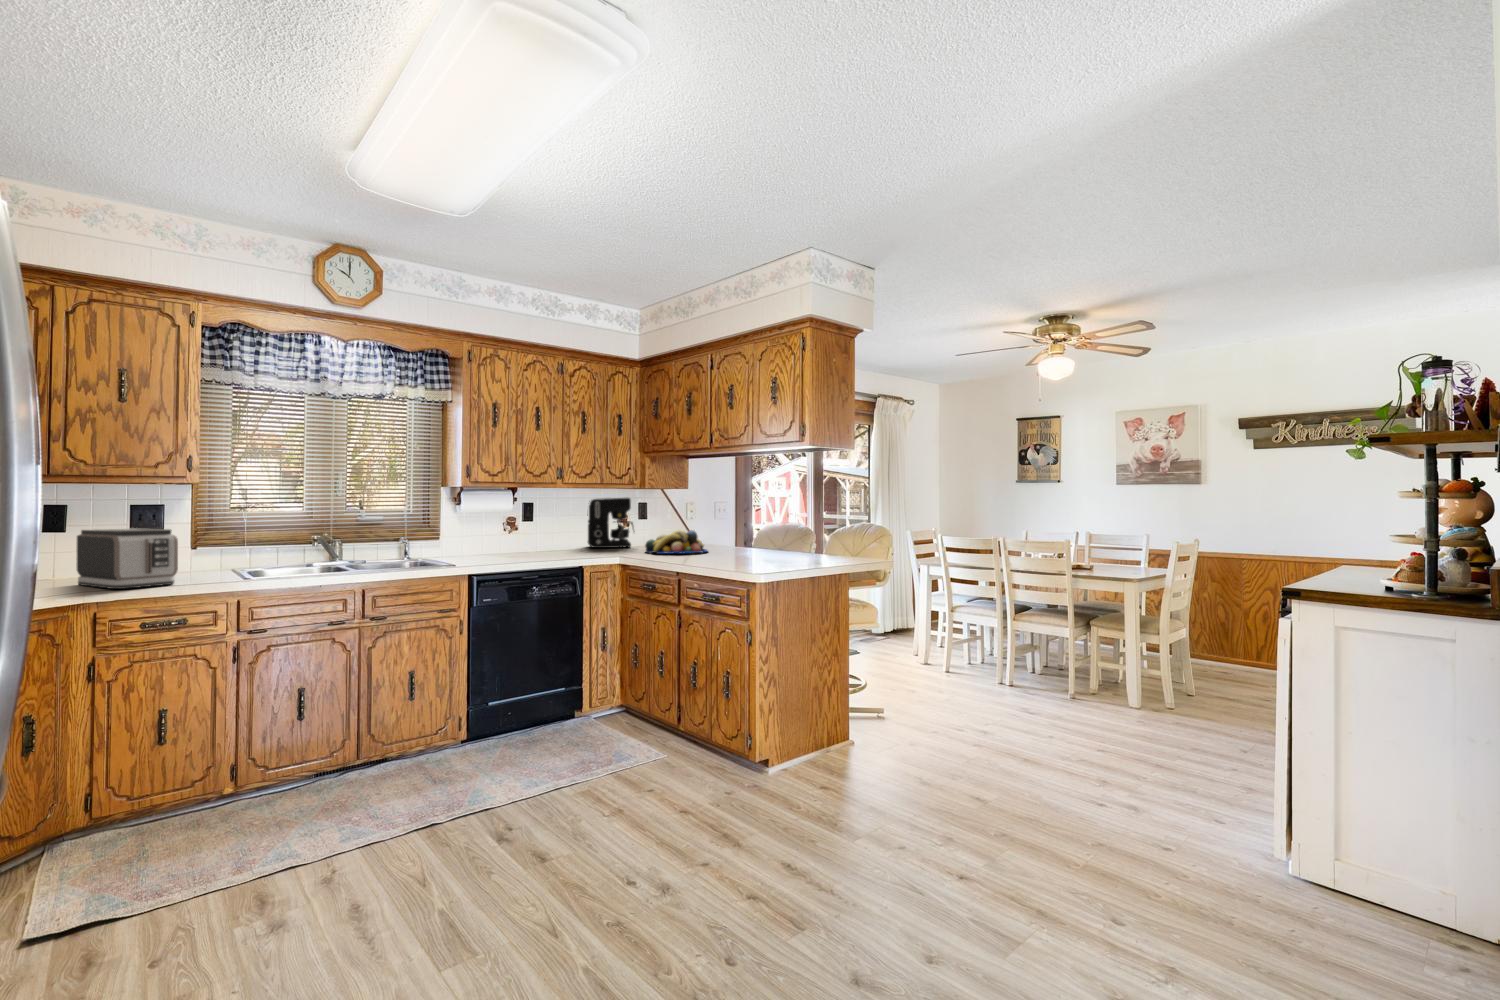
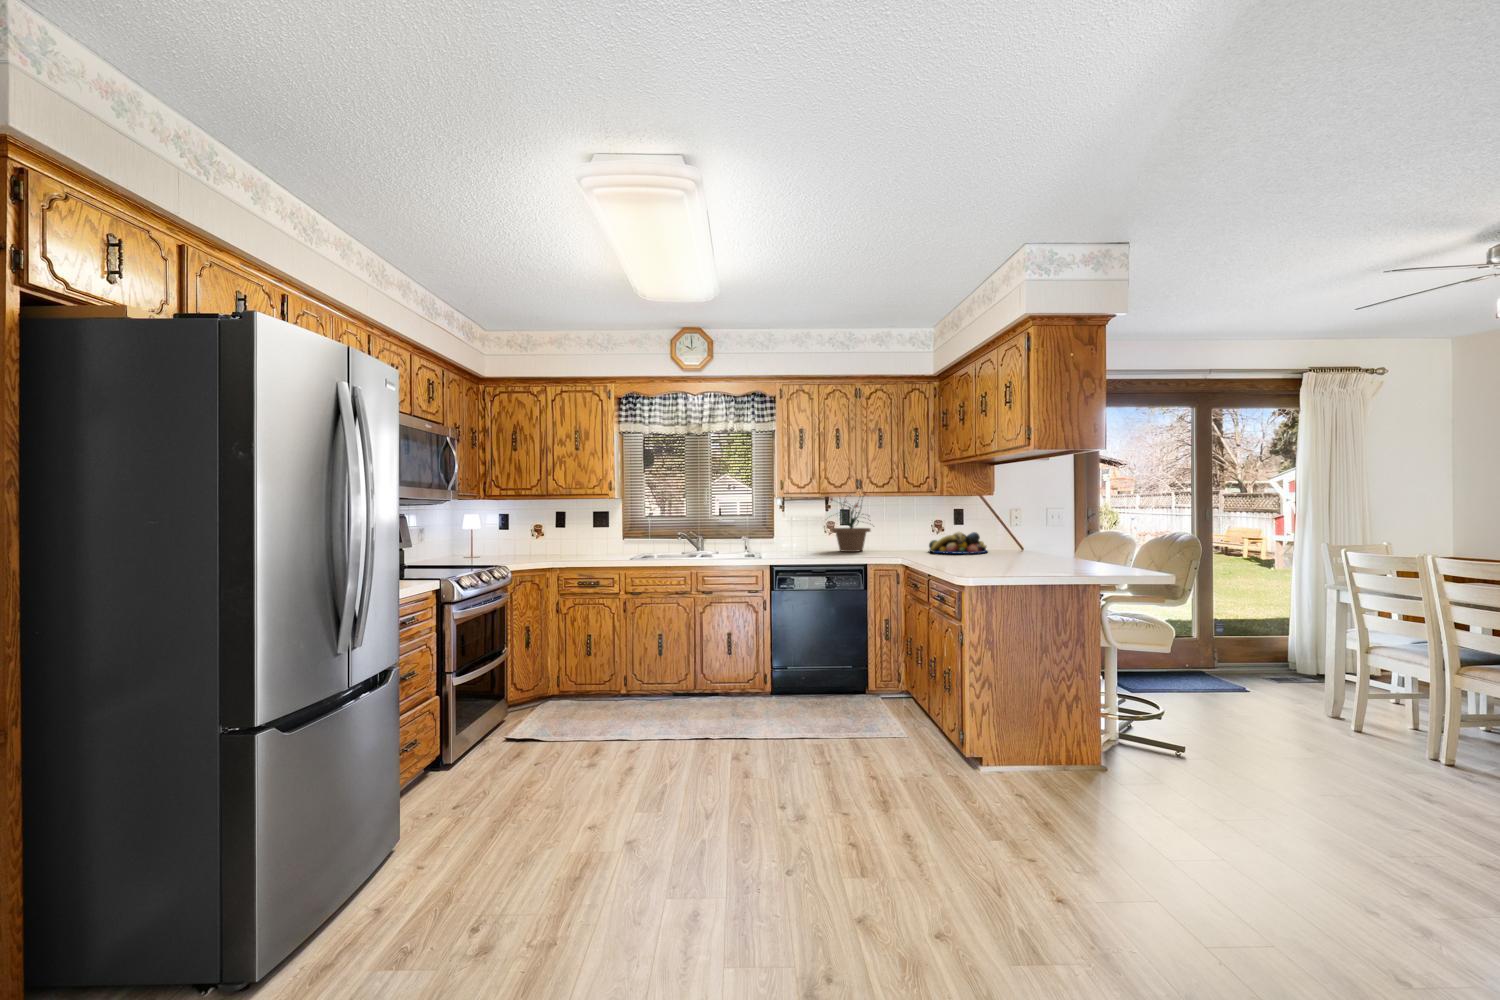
potted plant: none [521,481,584,556] -> present [830,491,871,552]
coffee maker: present [587,498,633,548] -> none [893,502,937,546]
toaster: present [77,528,178,589] -> none [556,527,597,563]

